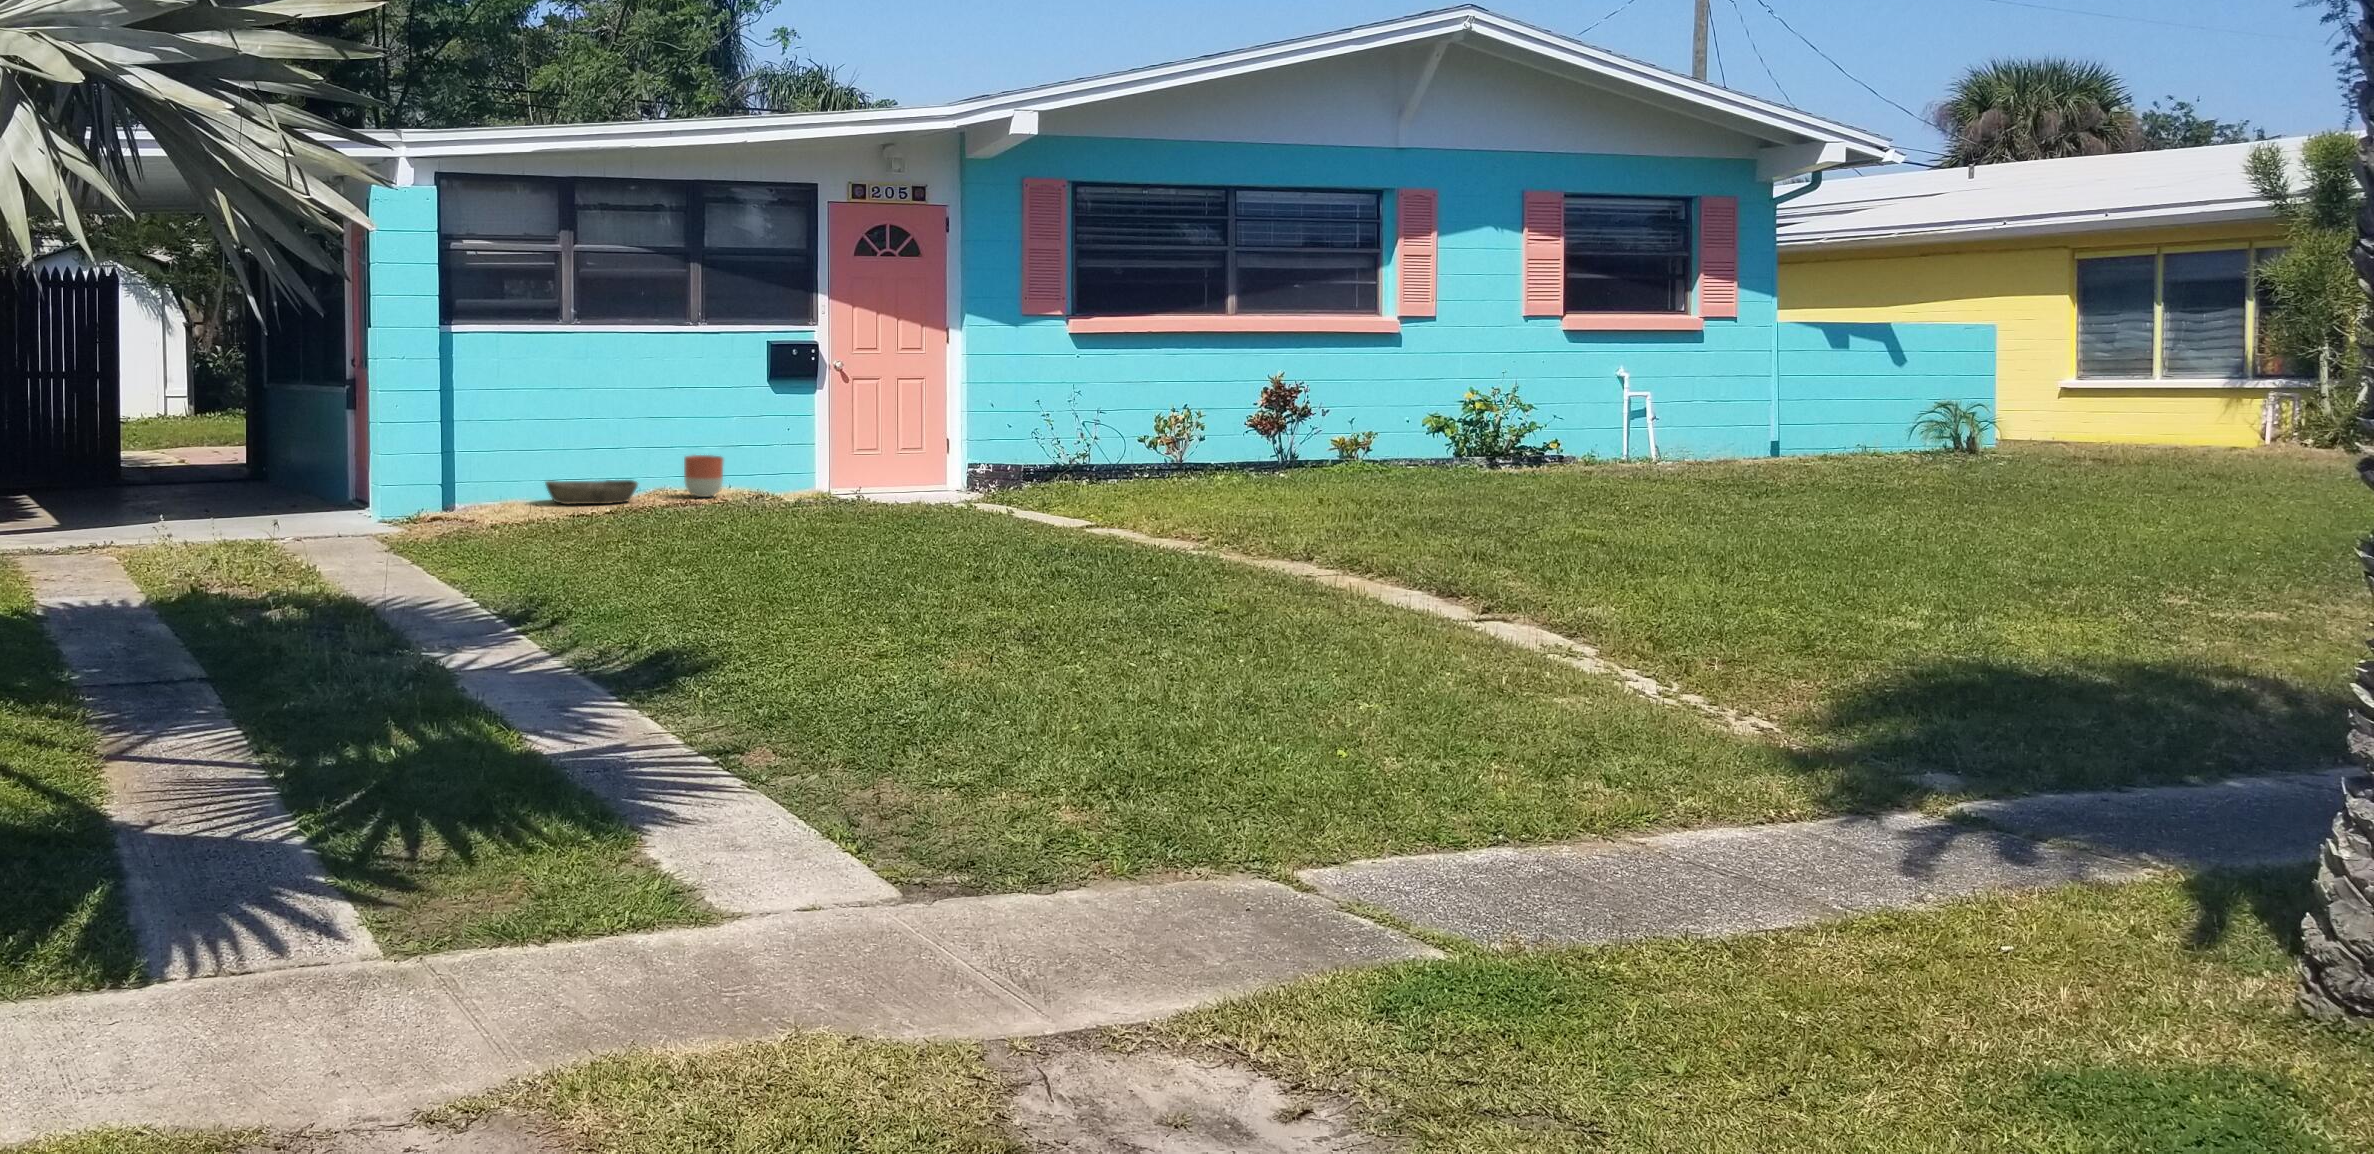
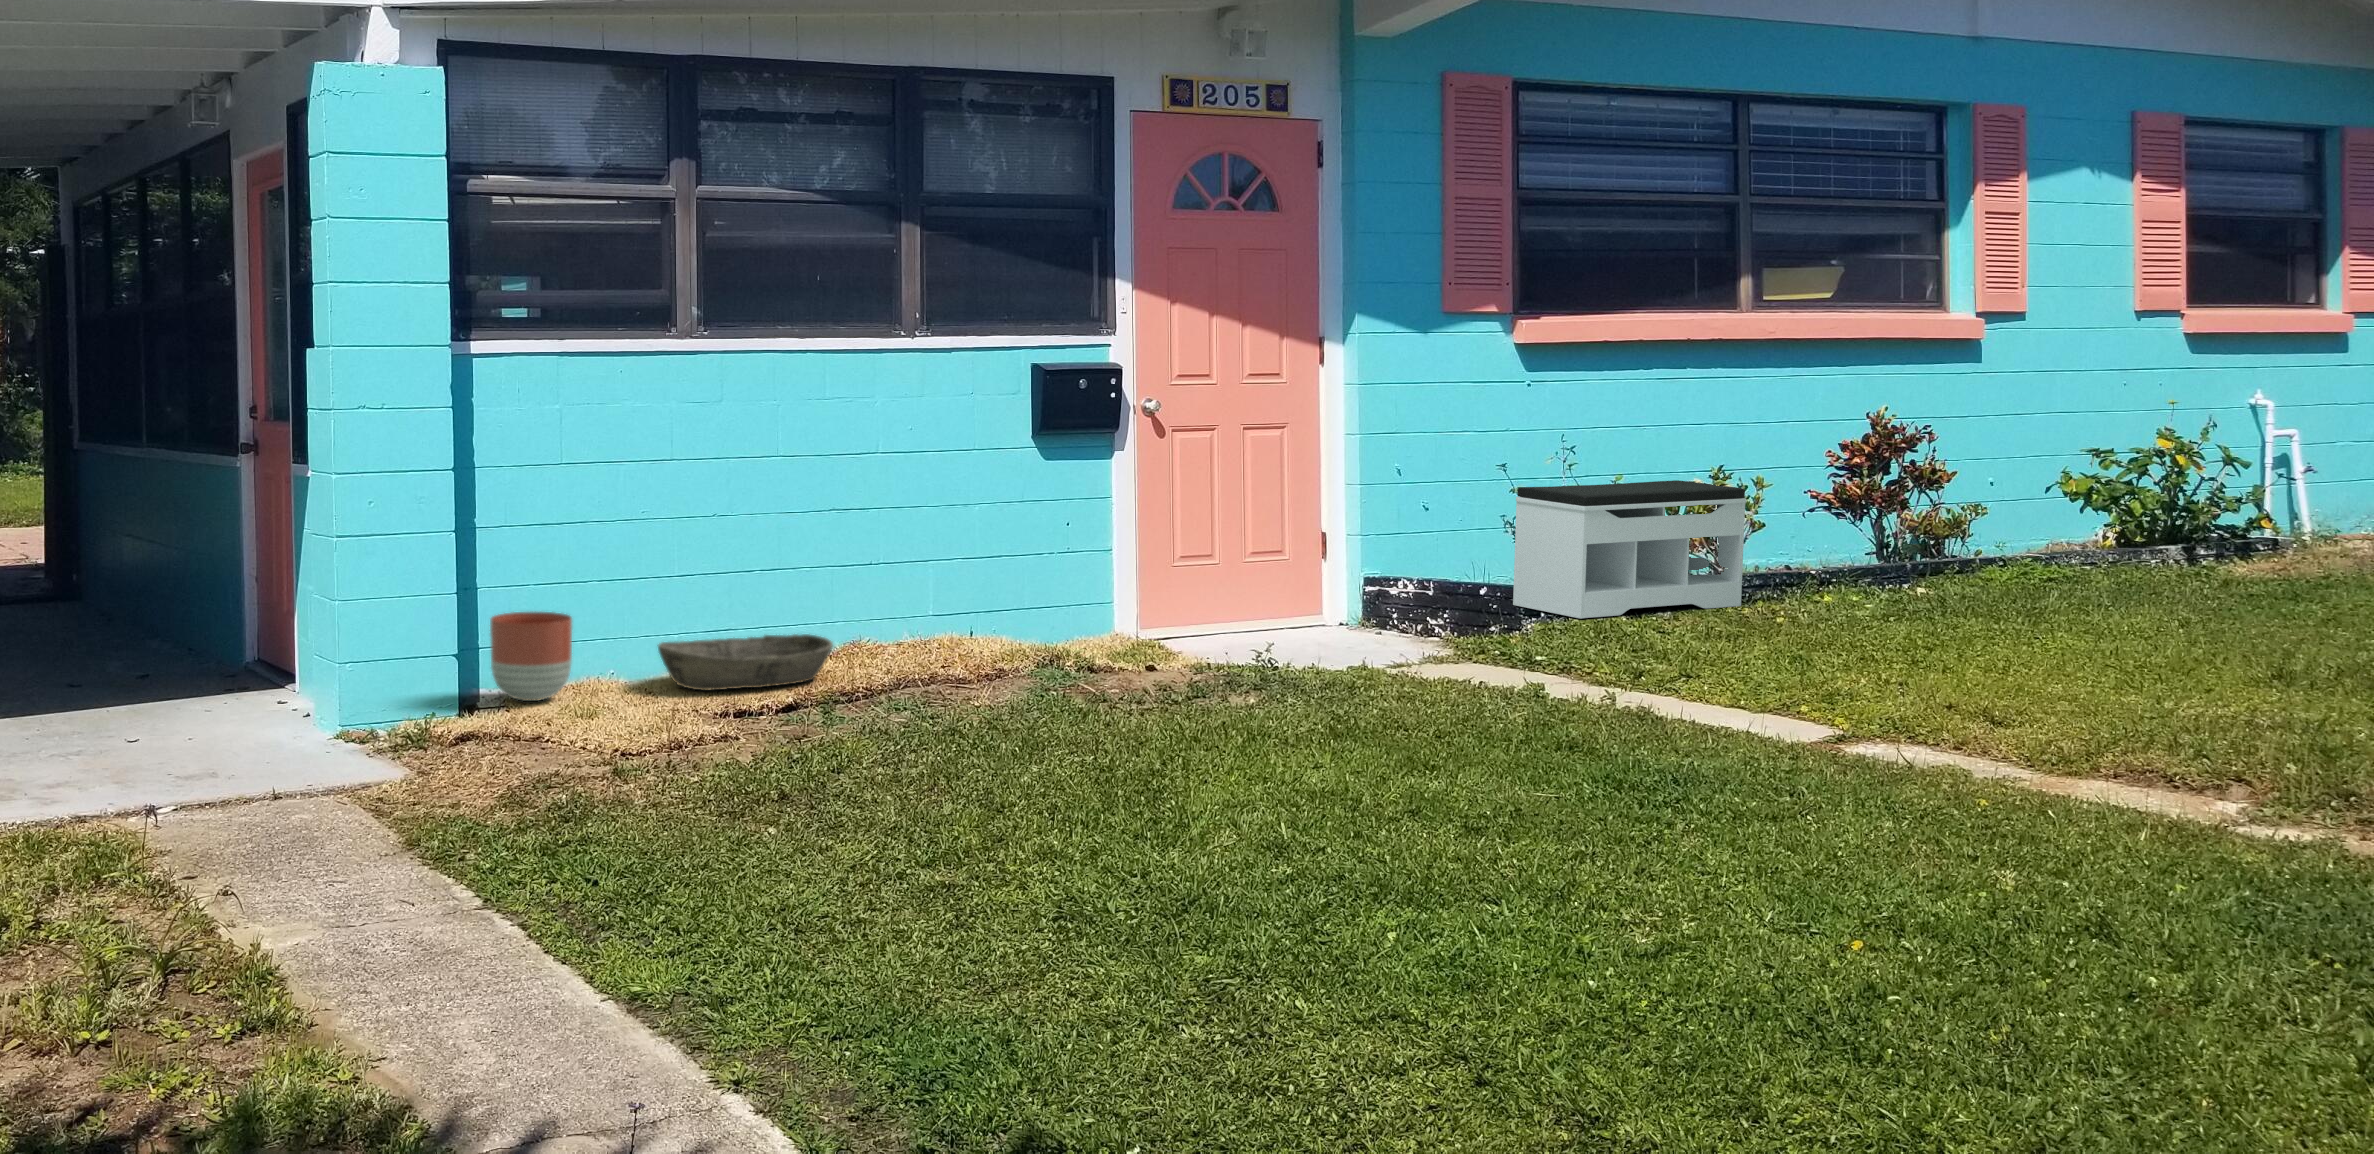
bench: none [1066,414,1204,489] -> present [1513,480,1746,619]
planter: present [684,455,723,497] -> present [490,612,572,701]

